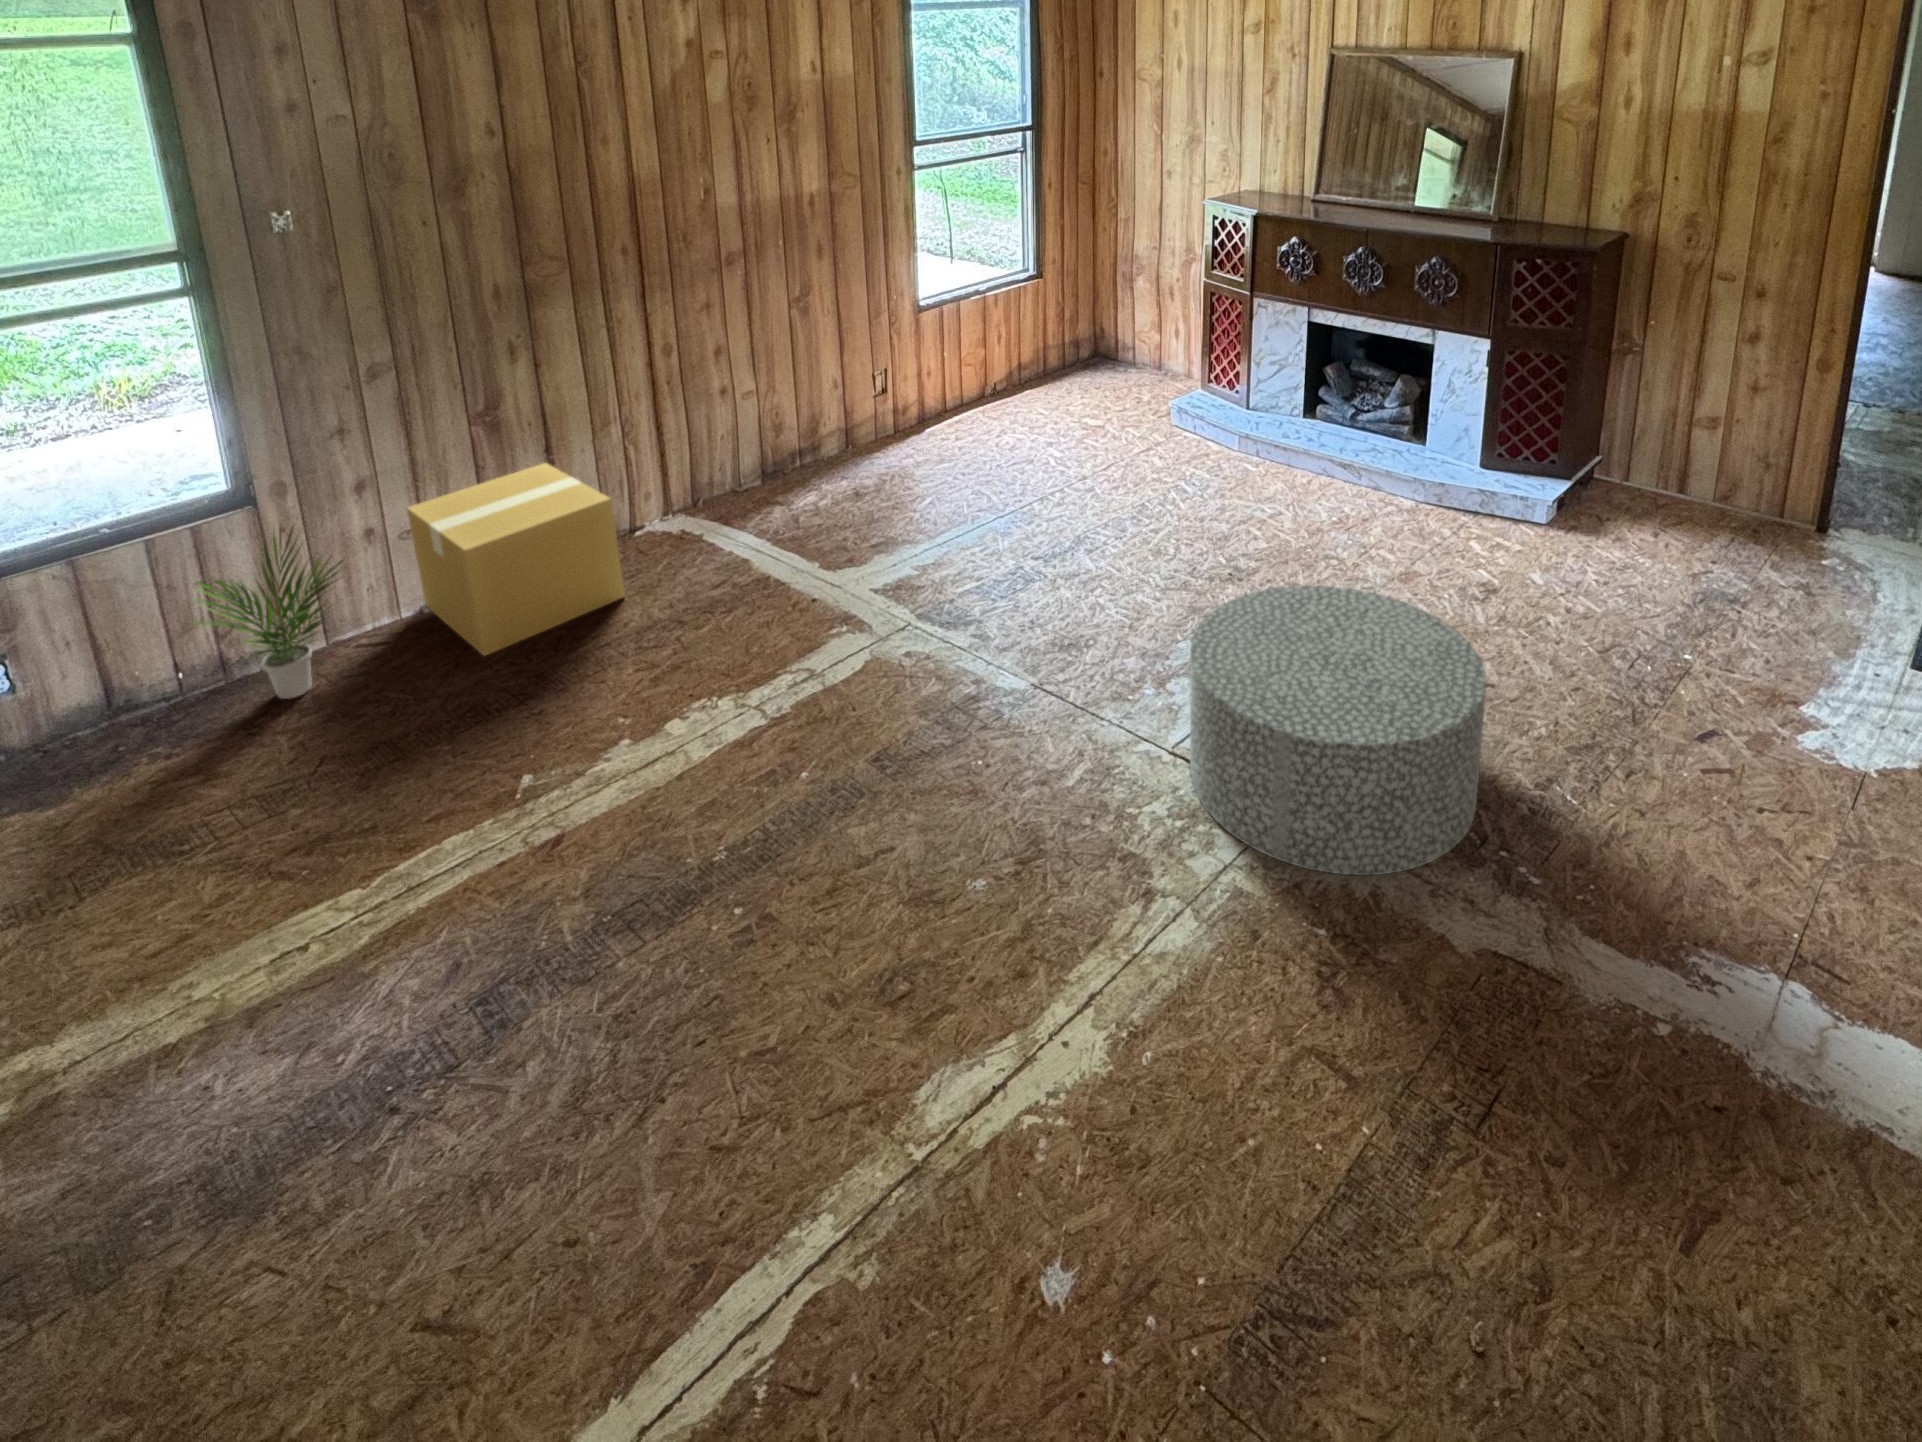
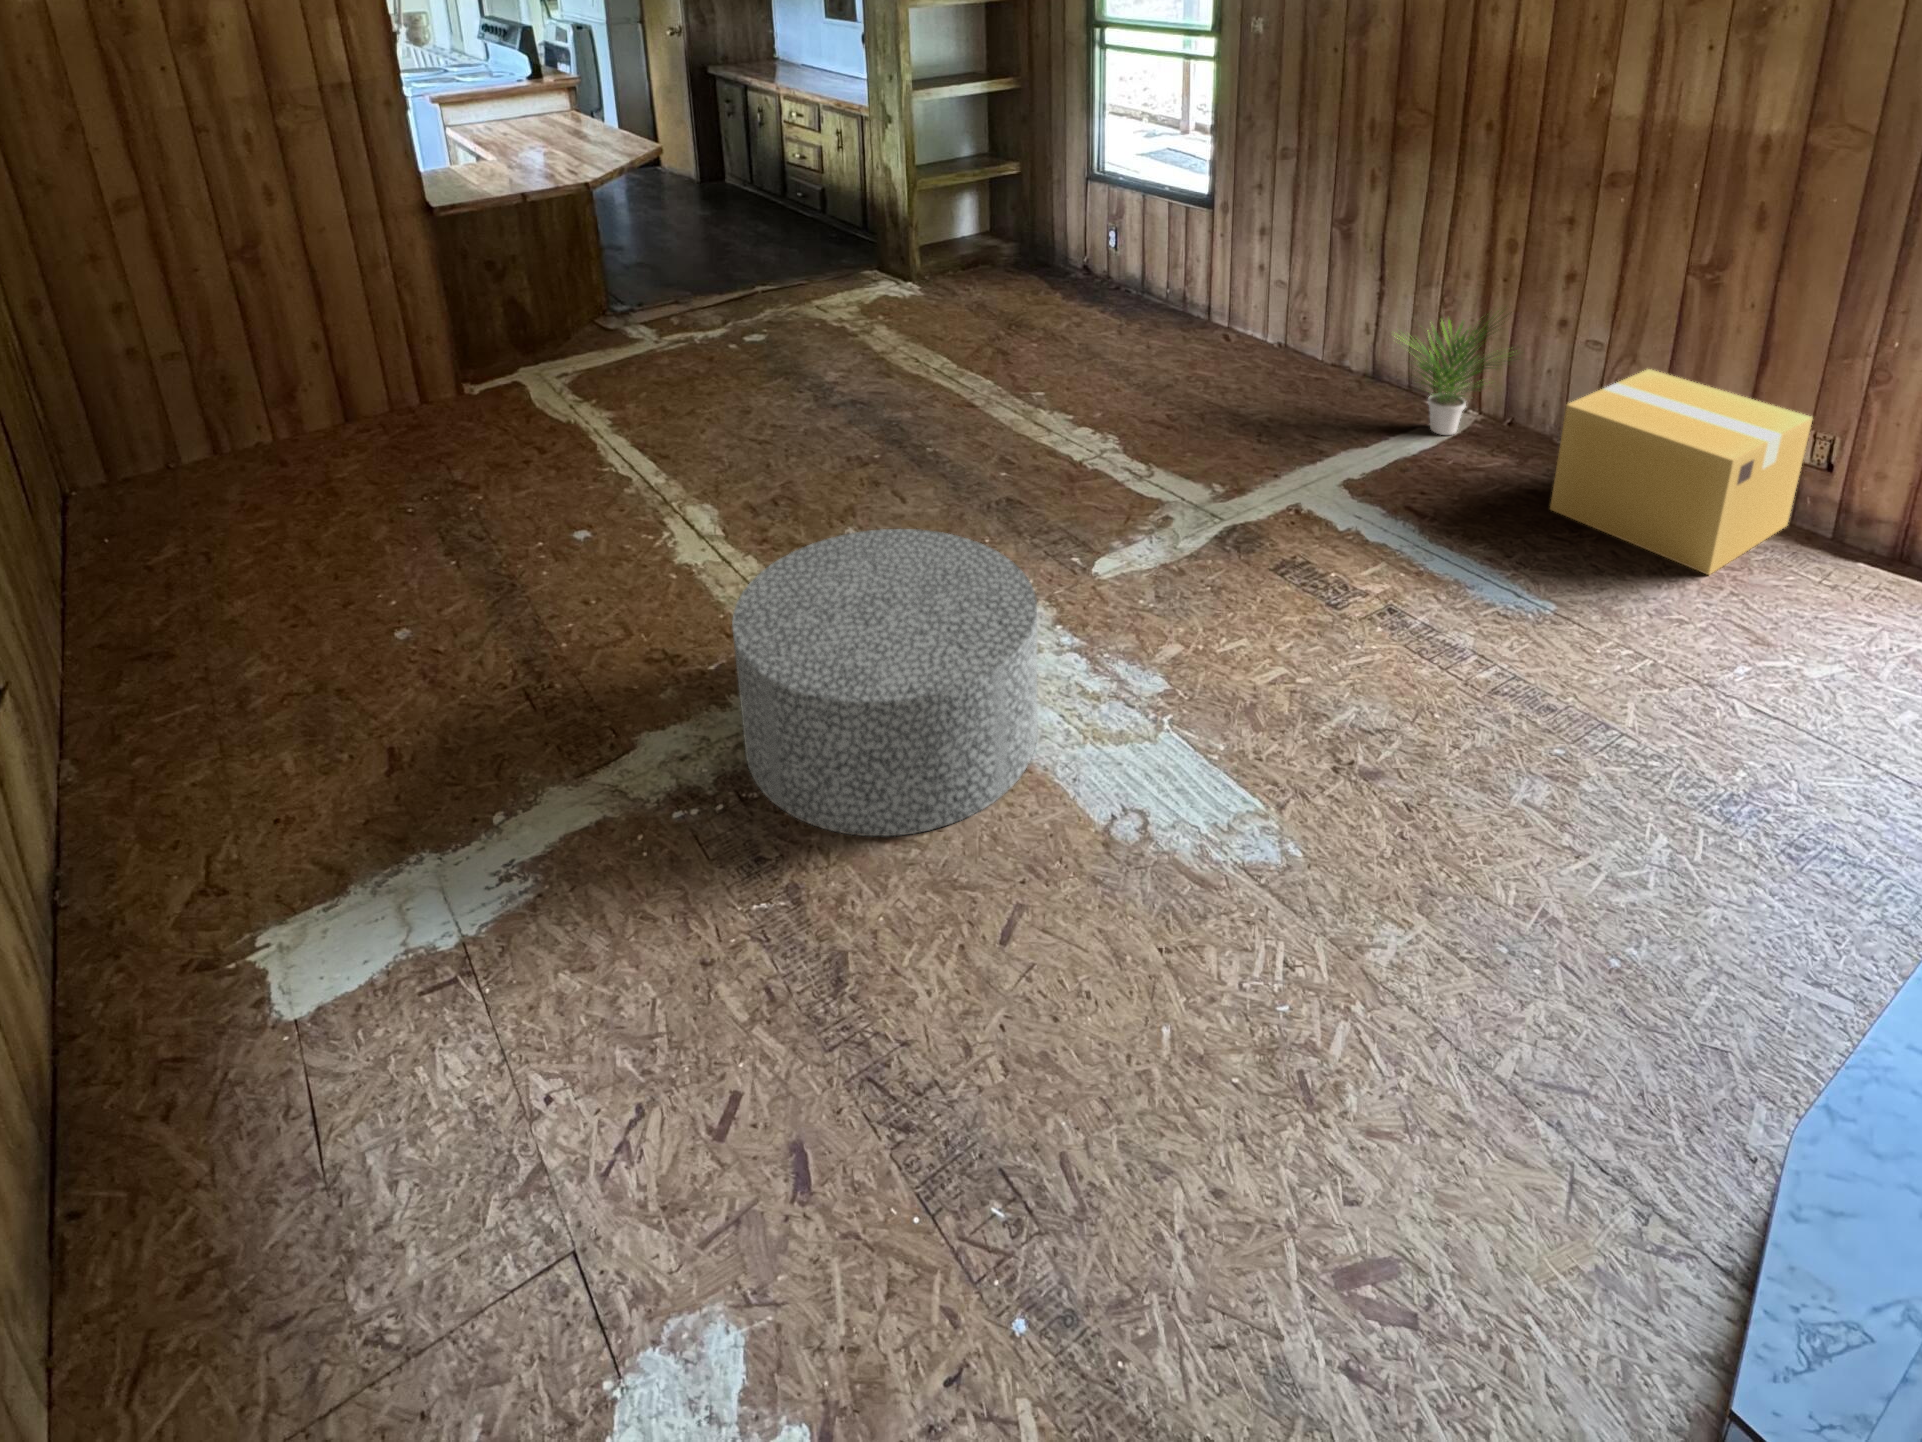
cardboard box: present [407,463,625,656] -> present [1550,369,1813,575]
potted plant: present [192,526,342,699] -> present [1397,311,1514,435]

